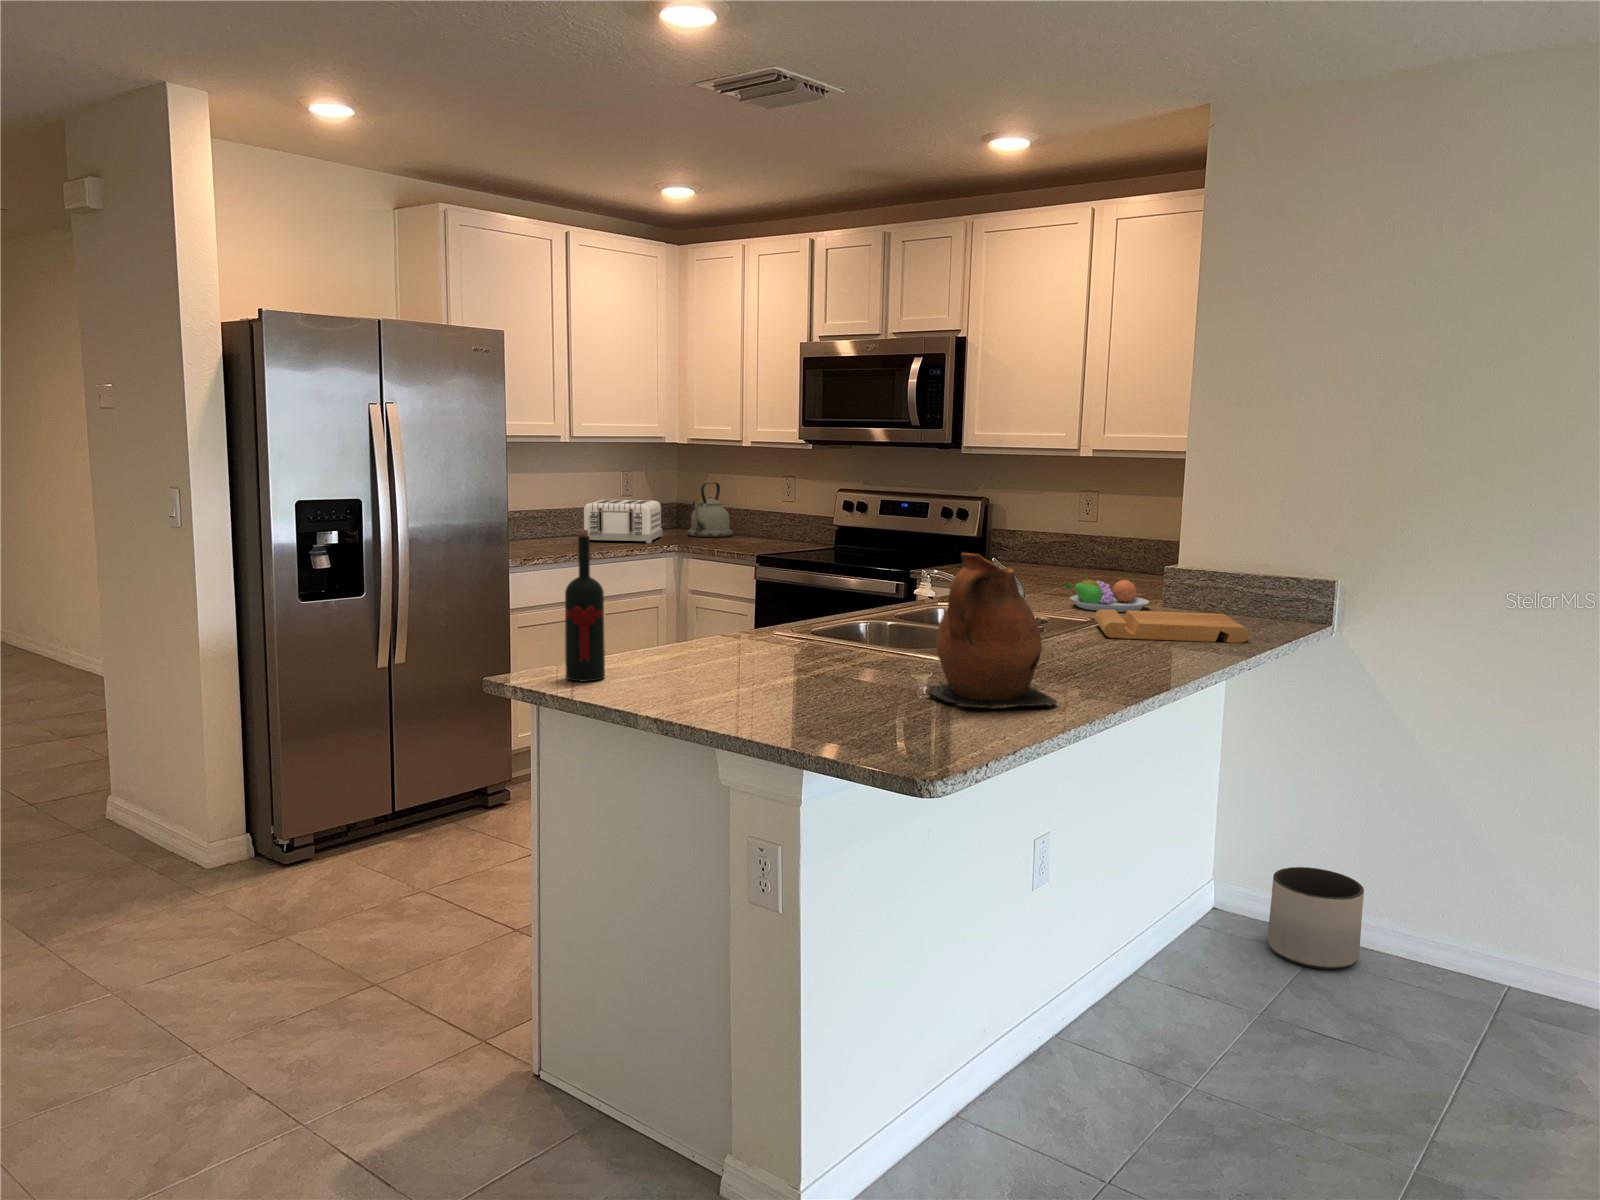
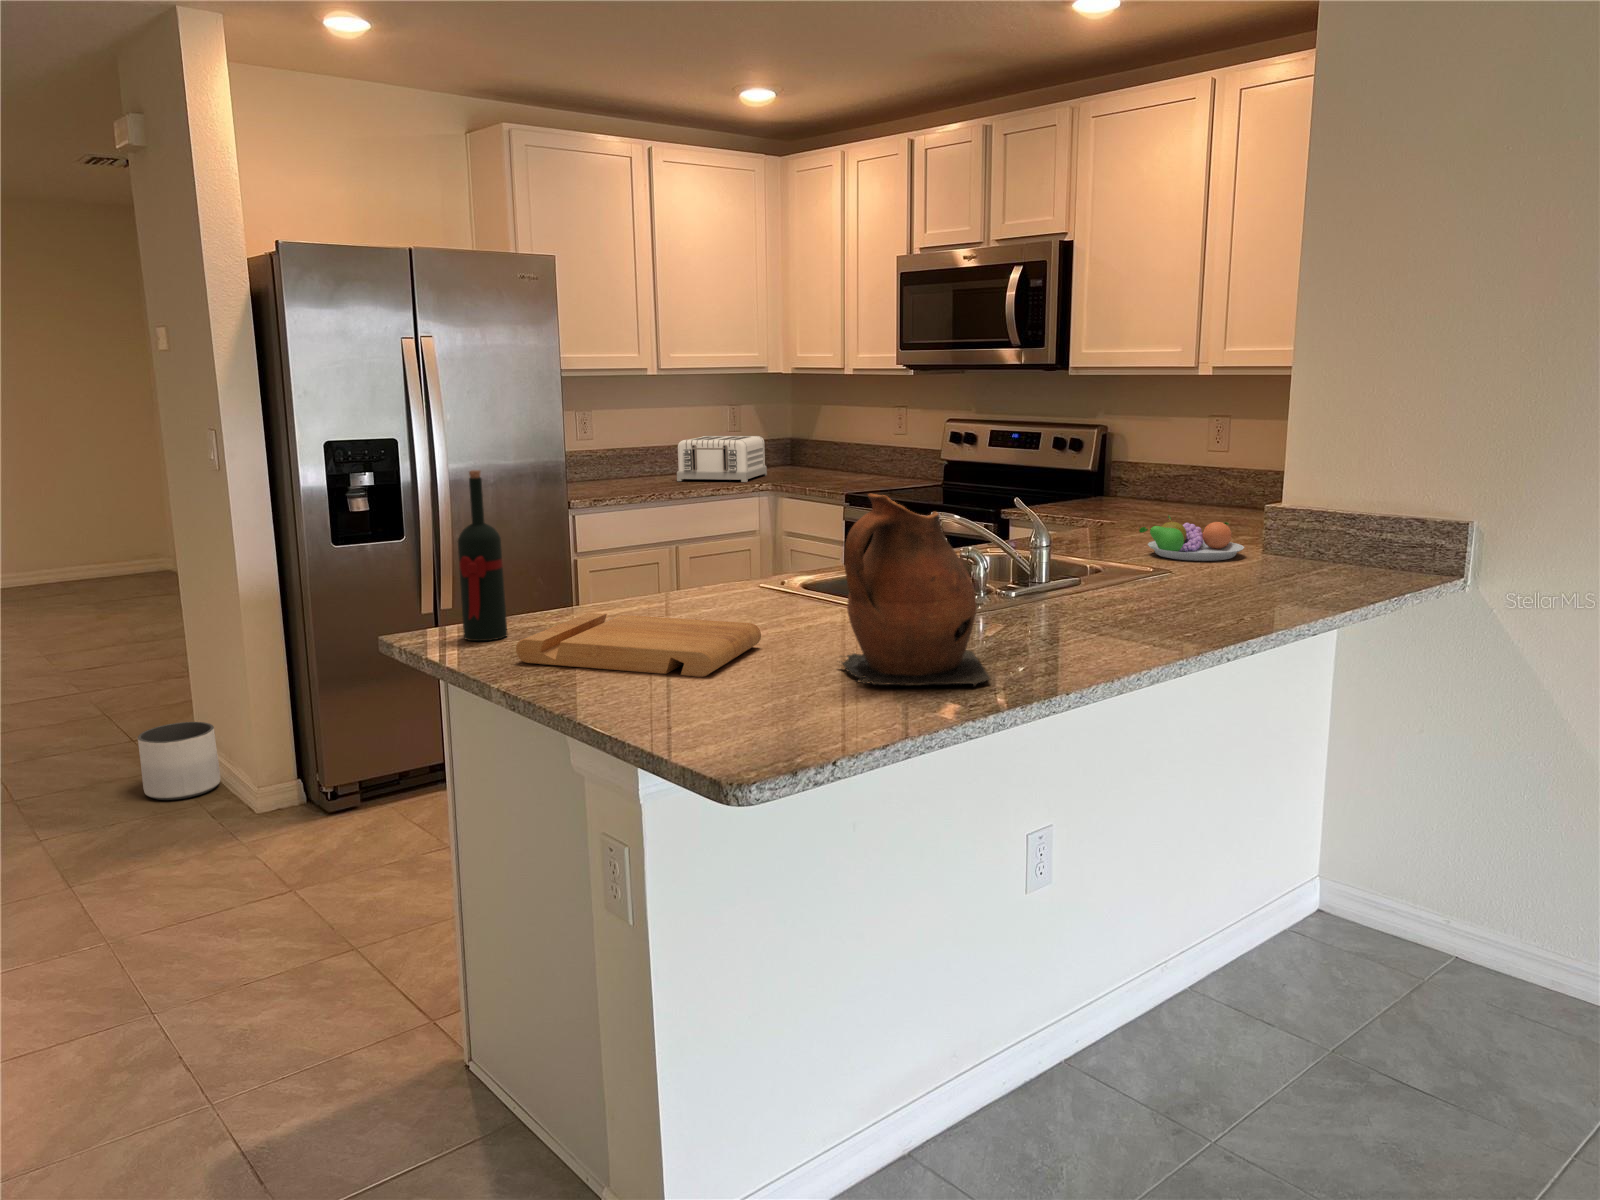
kettle: present [687,483,733,537] -> none [795,416,844,475]
cutting board: present [1094,609,1249,643] -> present [516,613,761,677]
planter: present [1268,867,1364,969] -> present [138,722,220,800]

